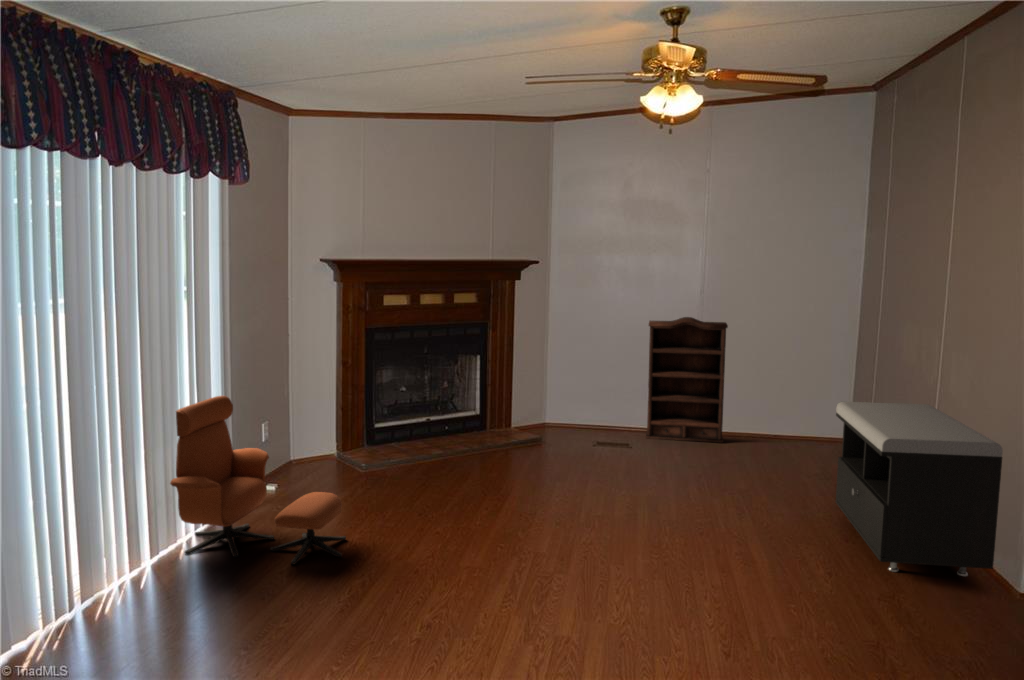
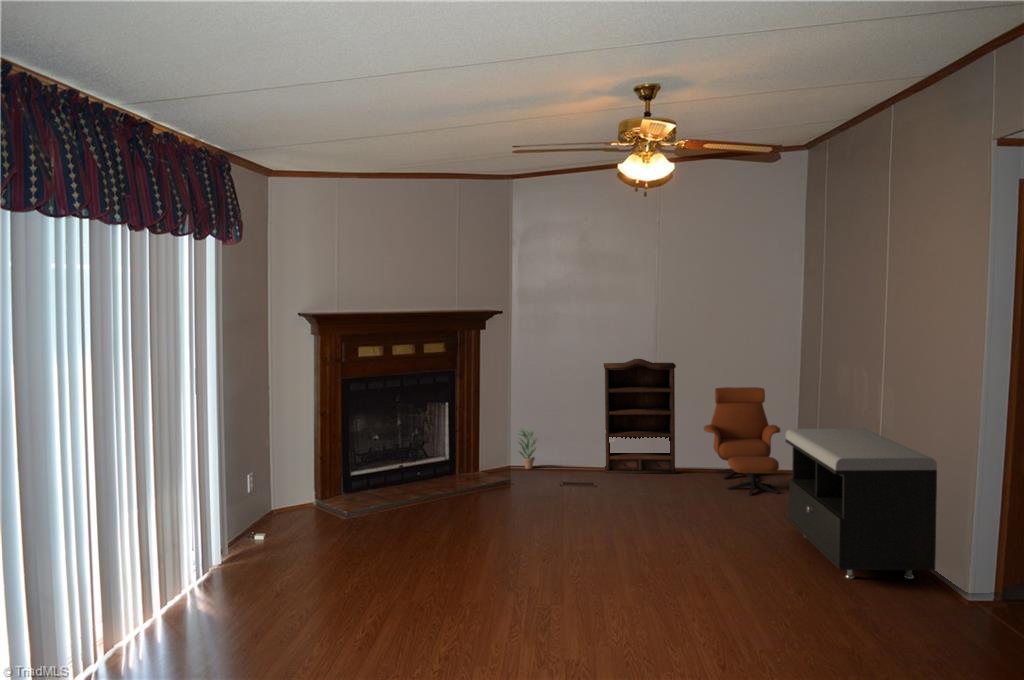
potted plant: none [552,385,576,430] -> present [520,429,536,469]
lounge chair: present [170,396,346,564] -> present [704,387,780,496]

